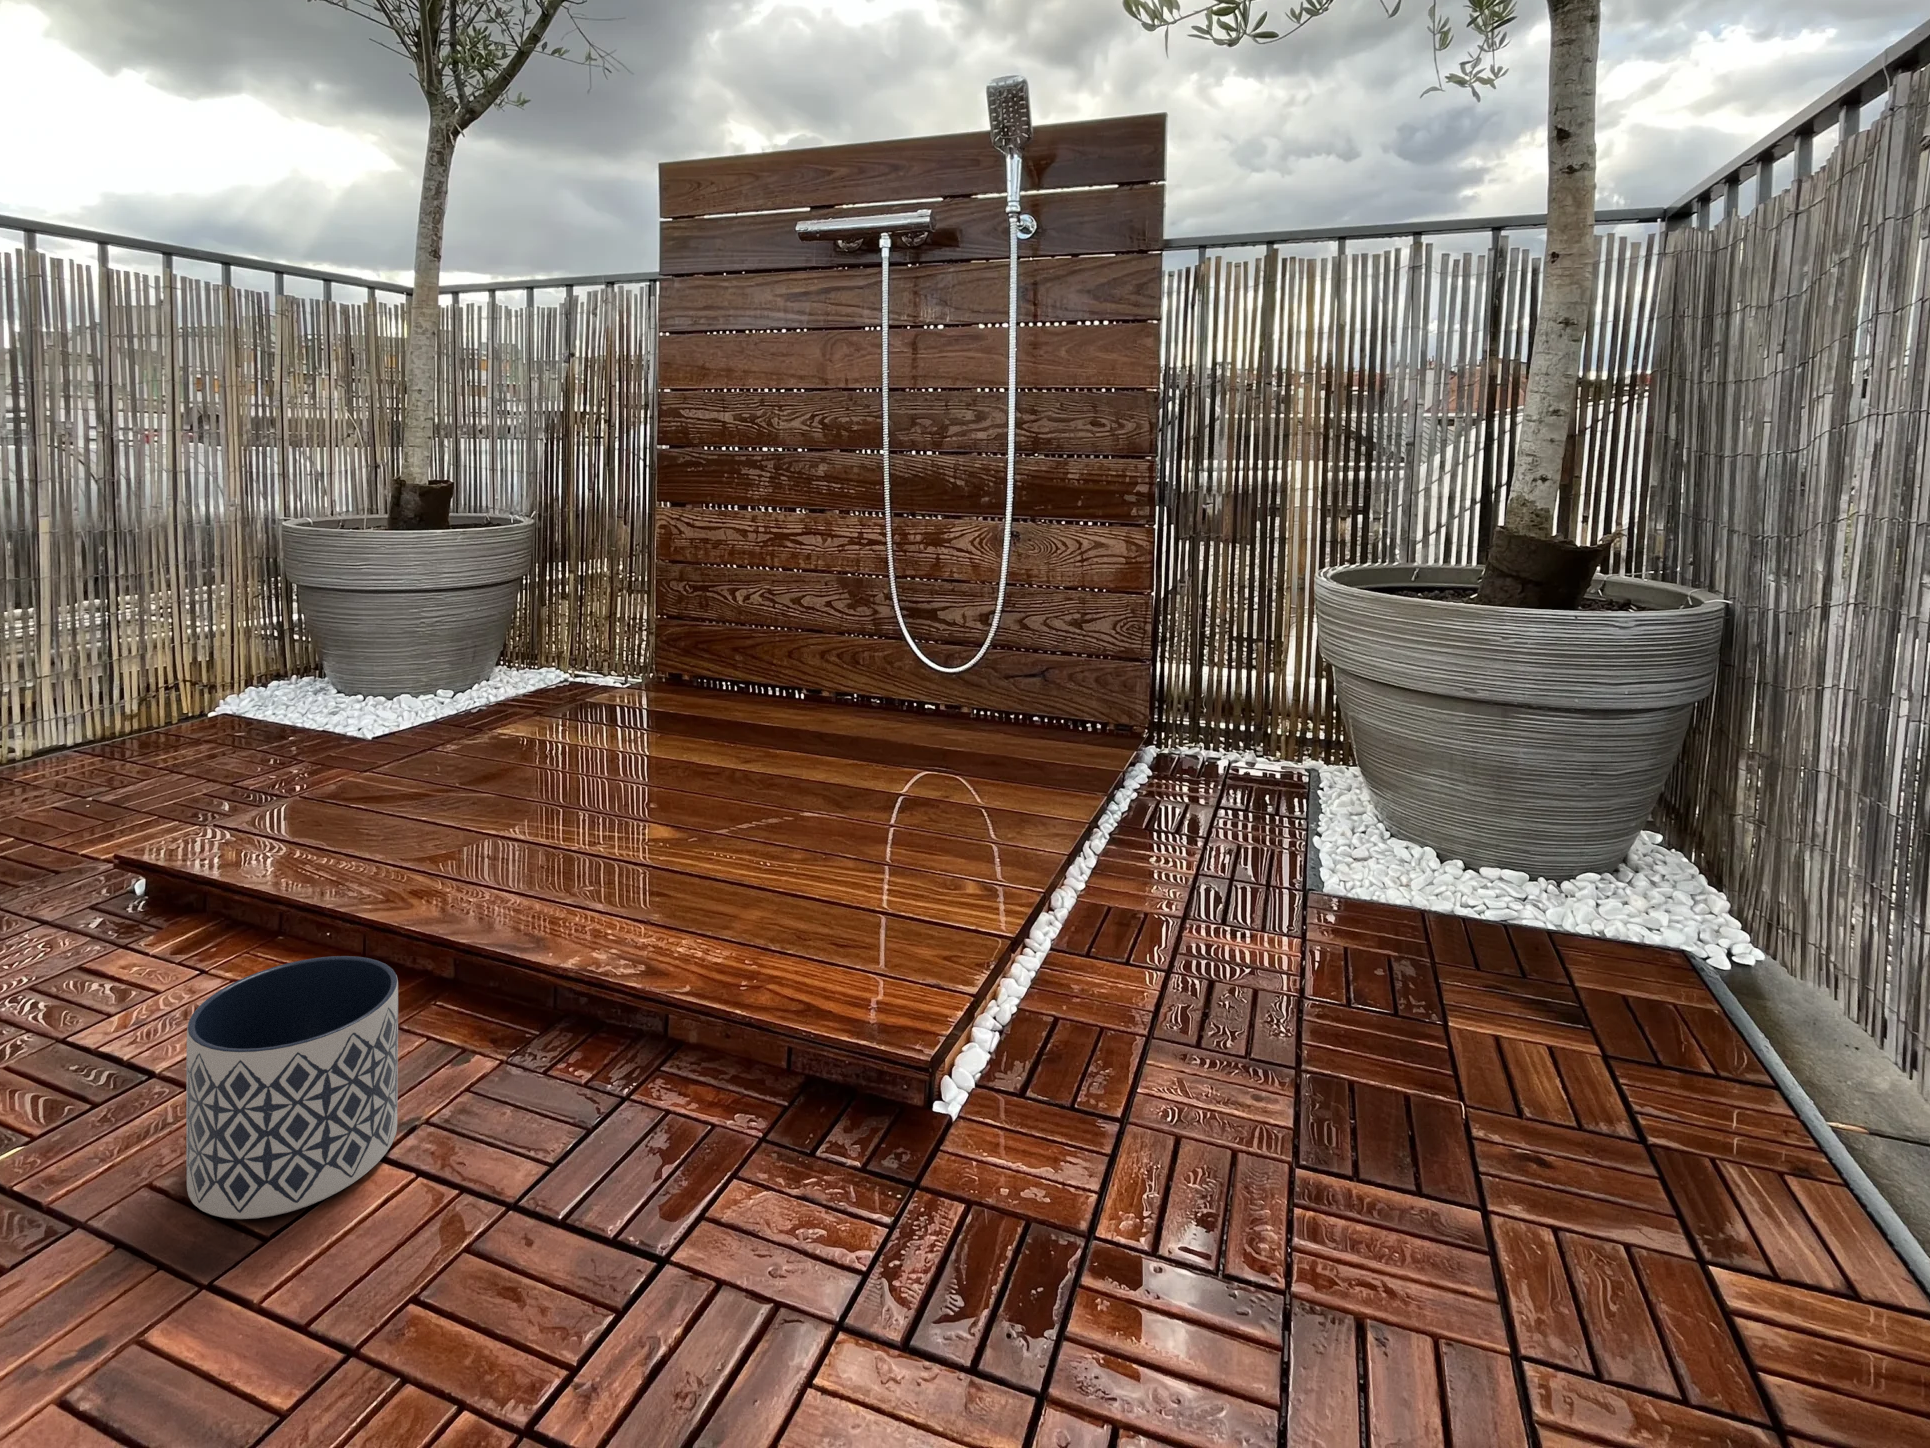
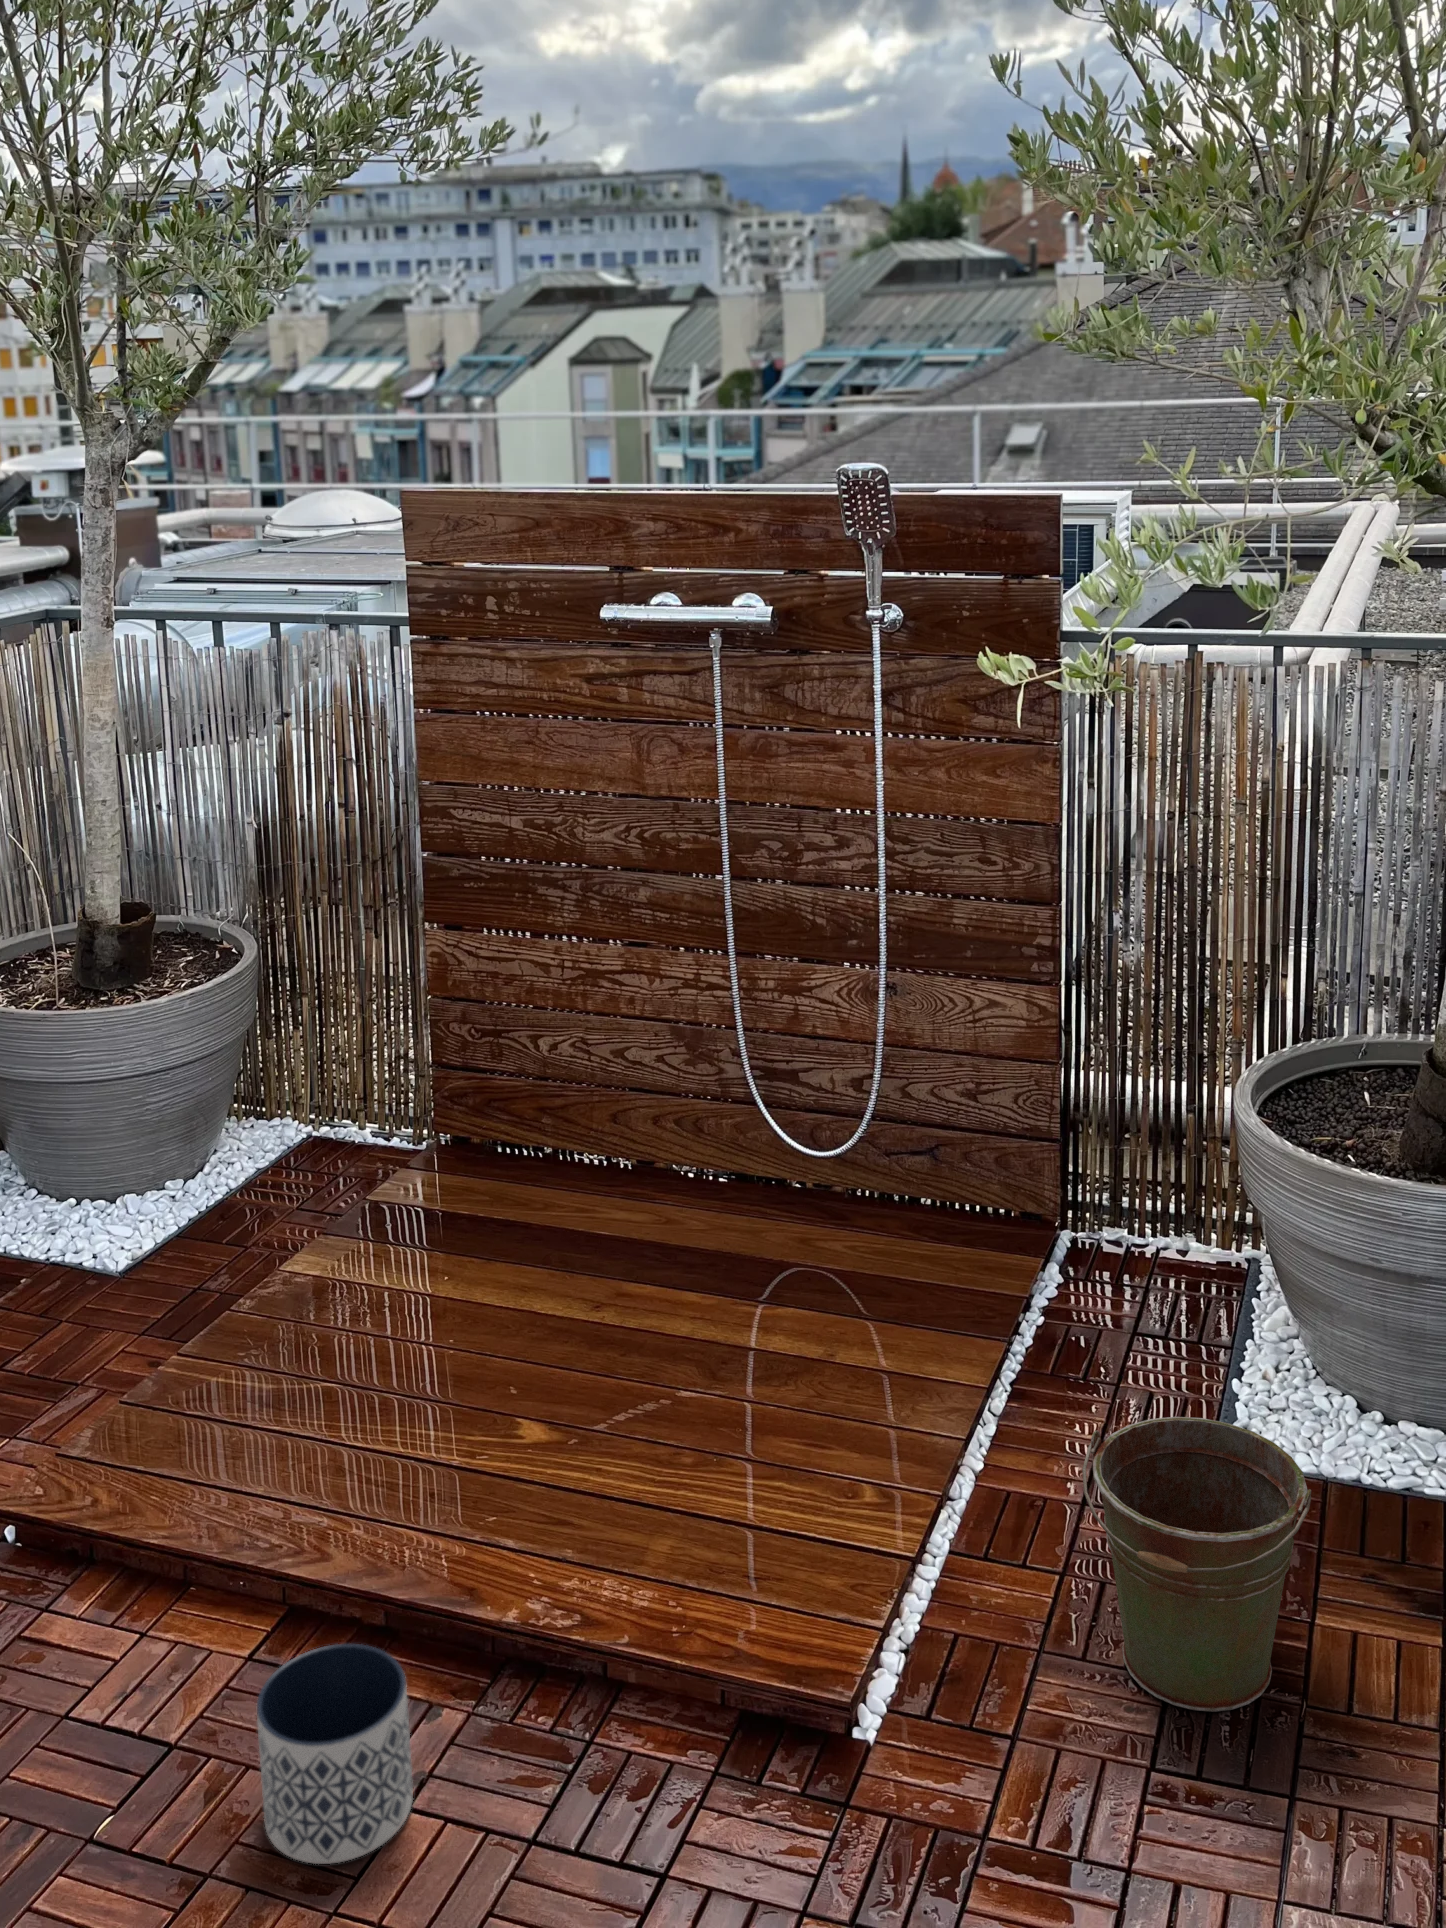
bucket: none [1201,791,1472,1106] -> present [1082,1417,1311,1712]

